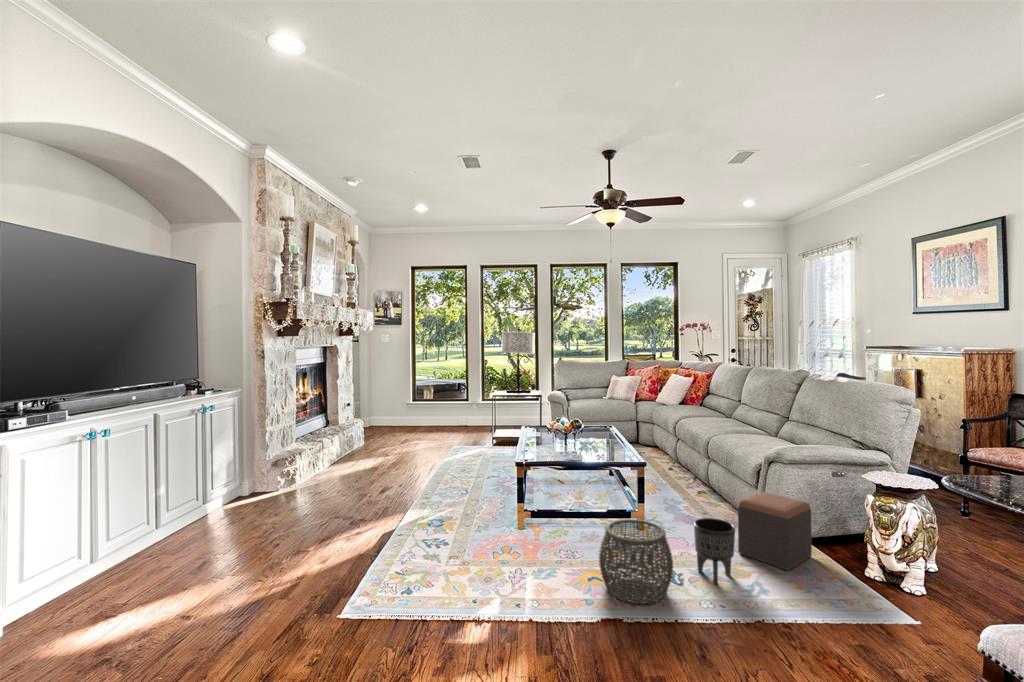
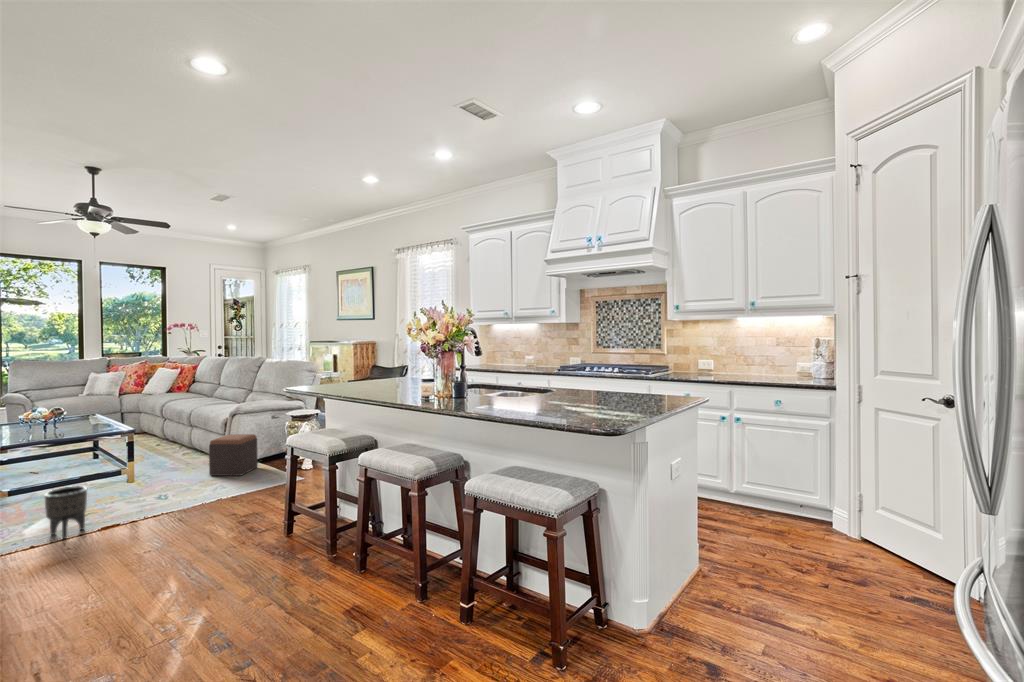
planter: present [694,518,735,584] -> present [45,486,87,539]
woven basket: present [599,519,673,604] -> none [96,460,159,514]

